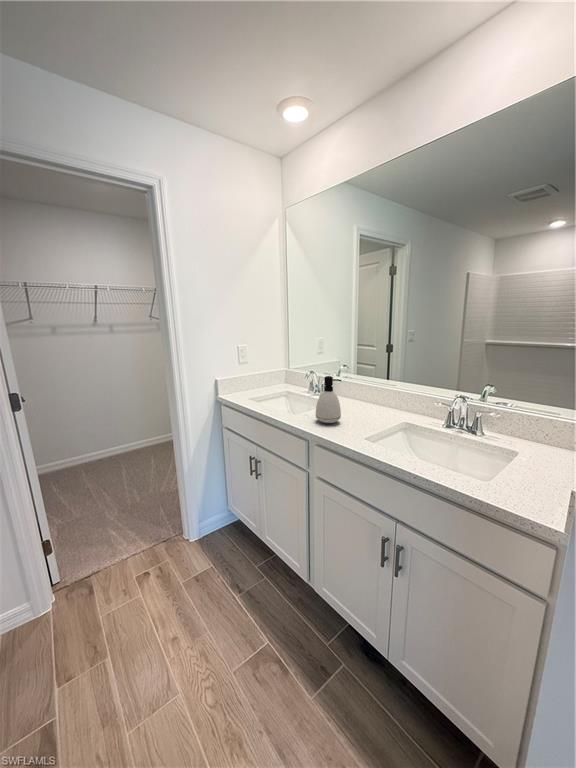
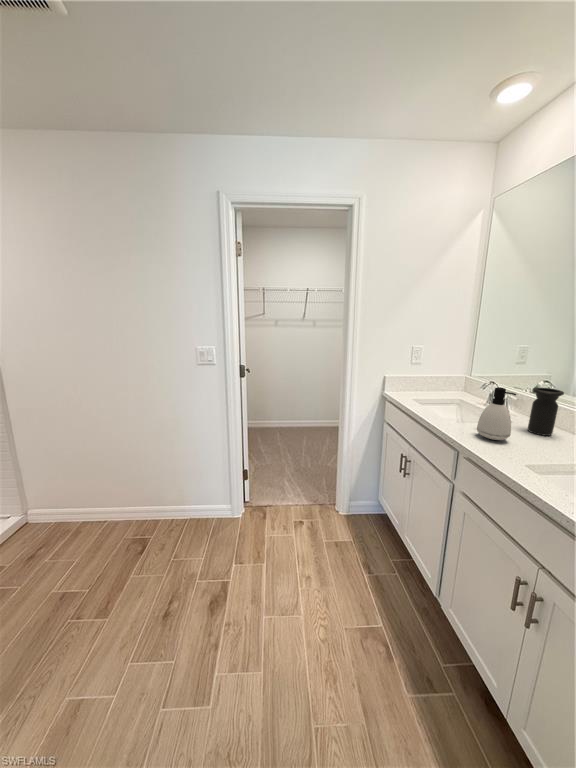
vase: none [345,371,365,410] -> present [528,388,564,436]

